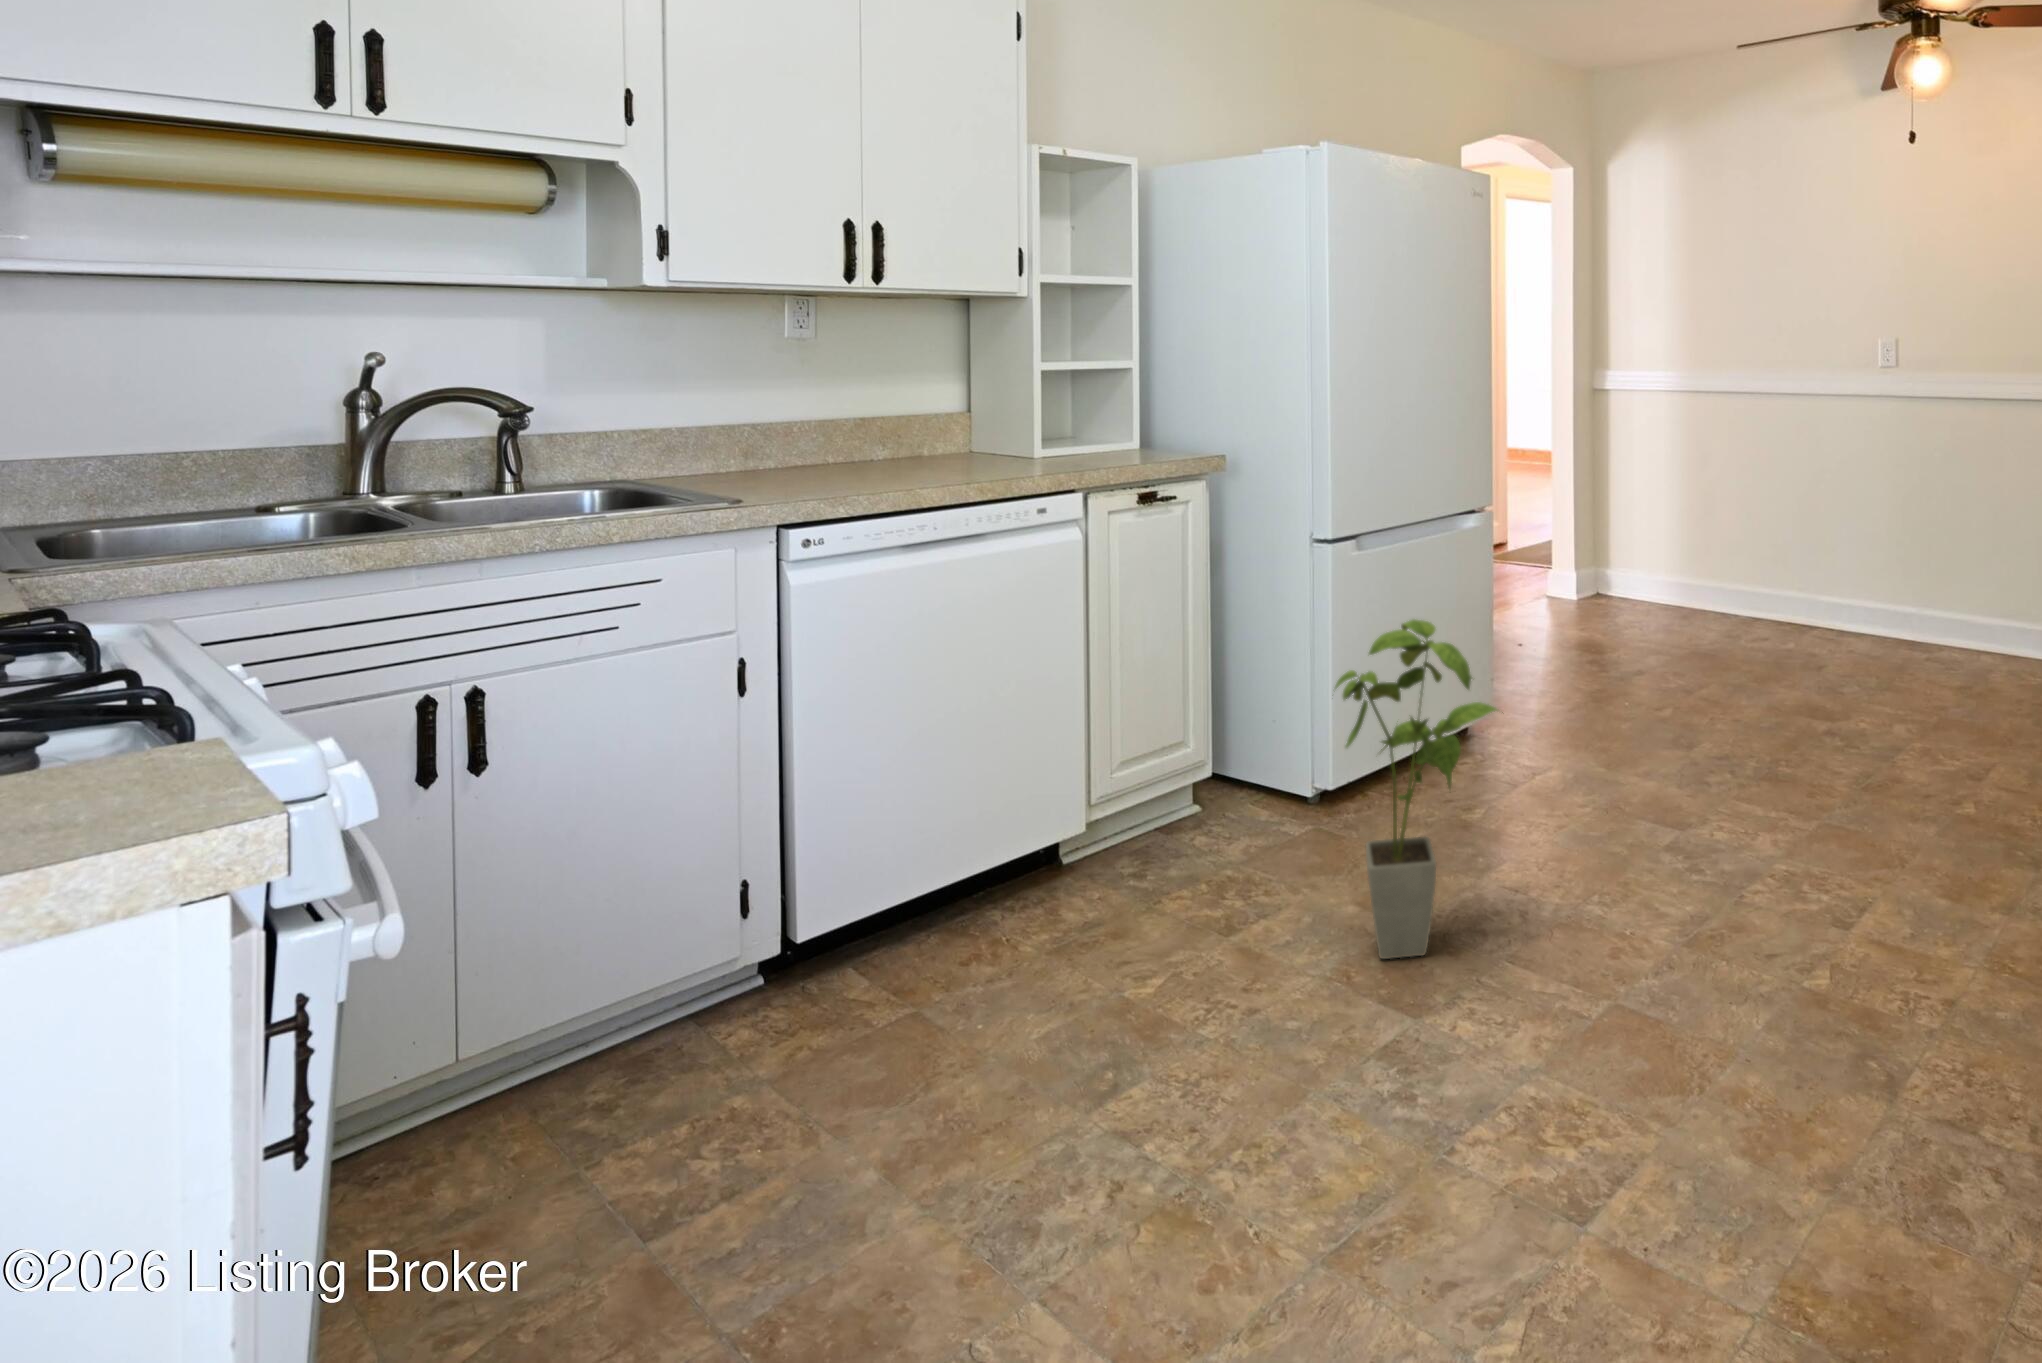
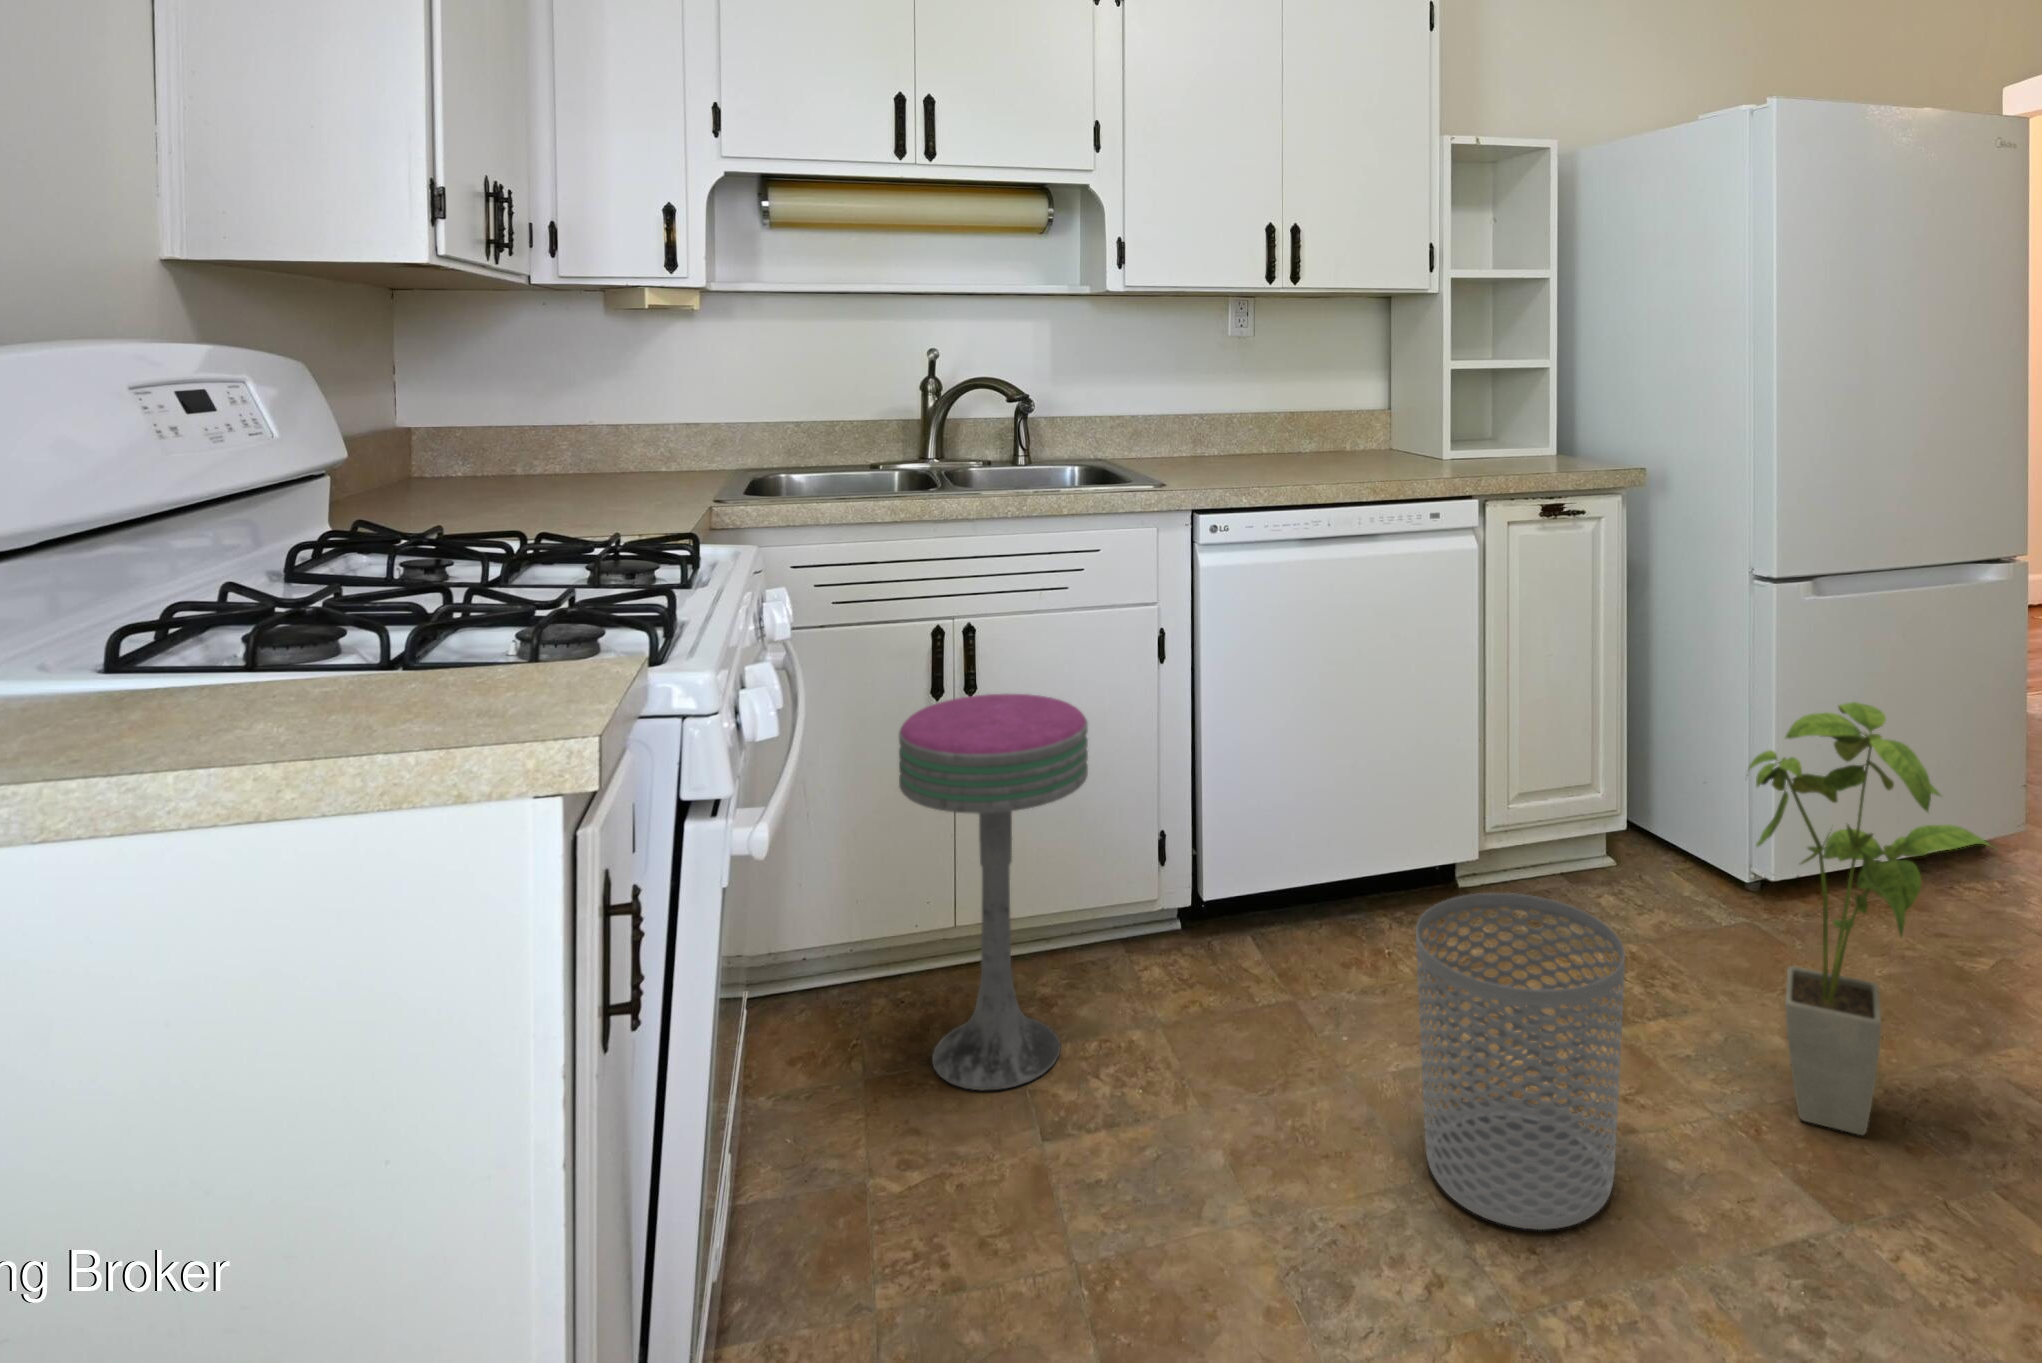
bar stool: none [387,751,672,1237] -> present [899,694,1088,1090]
waste bin: none [1072,832,1259,1124] -> present [1416,893,1625,1230]

